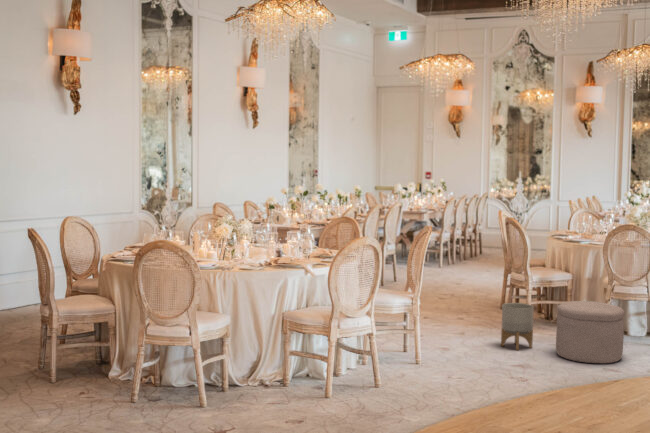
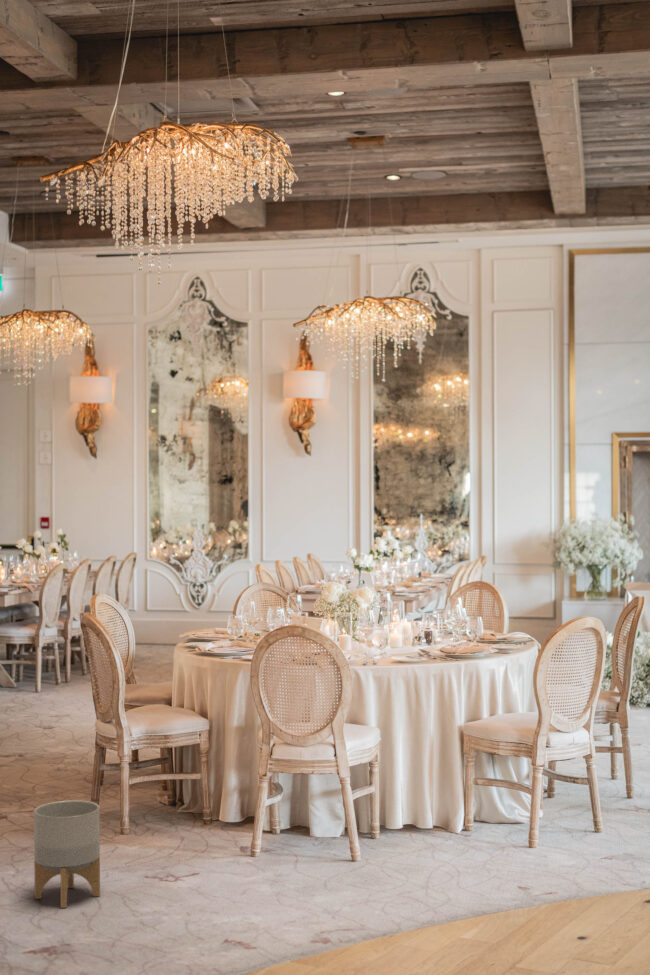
ottoman: present [556,301,624,363] -> none [139,787,272,928]

